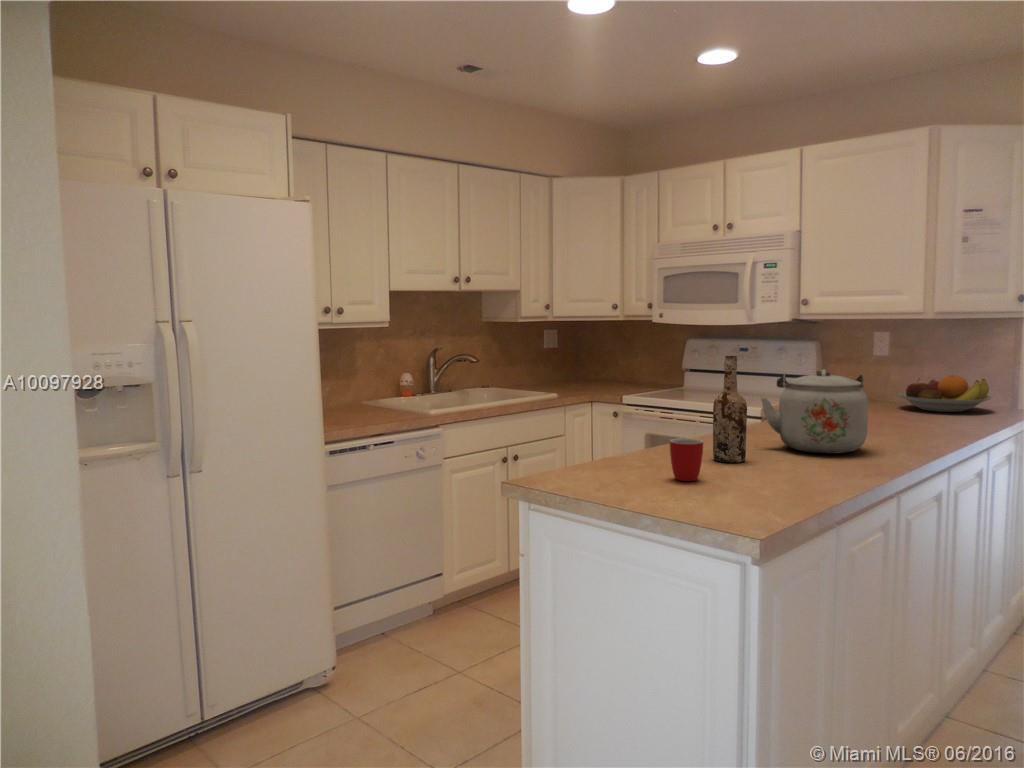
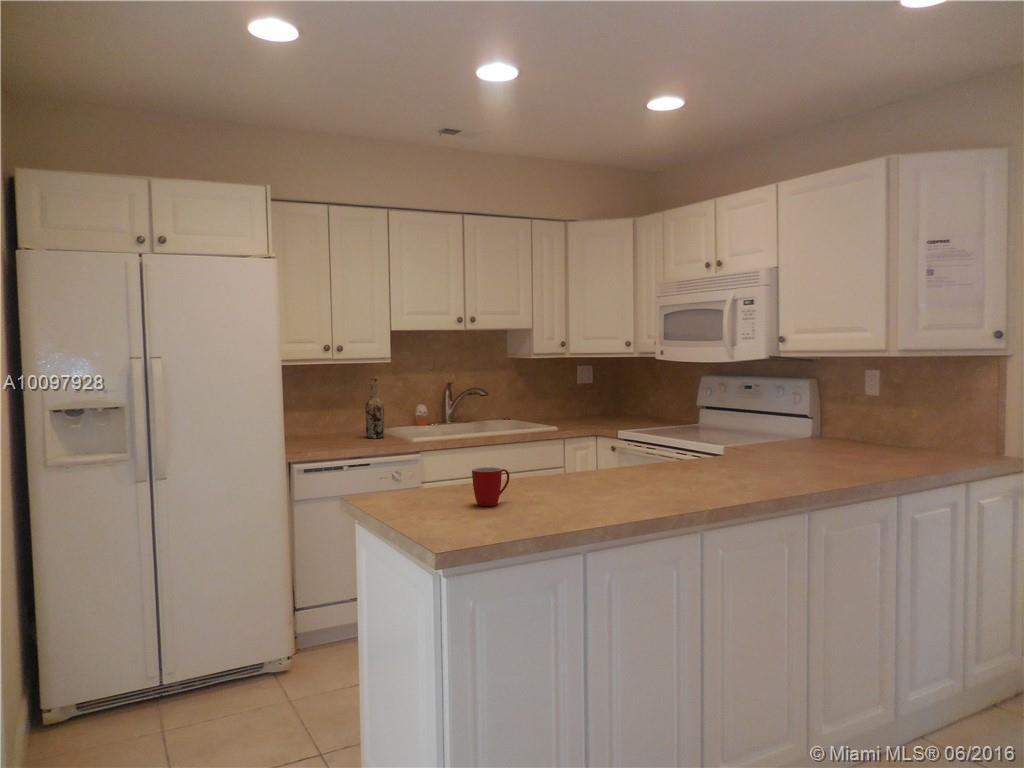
wine bottle: present [713,356,747,463] -> present [365,379,384,438]
kettle: present [761,370,868,454] -> none [622,407,726,490]
fruit bowl: present [897,375,992,412] -> none [868,418,968,457]

